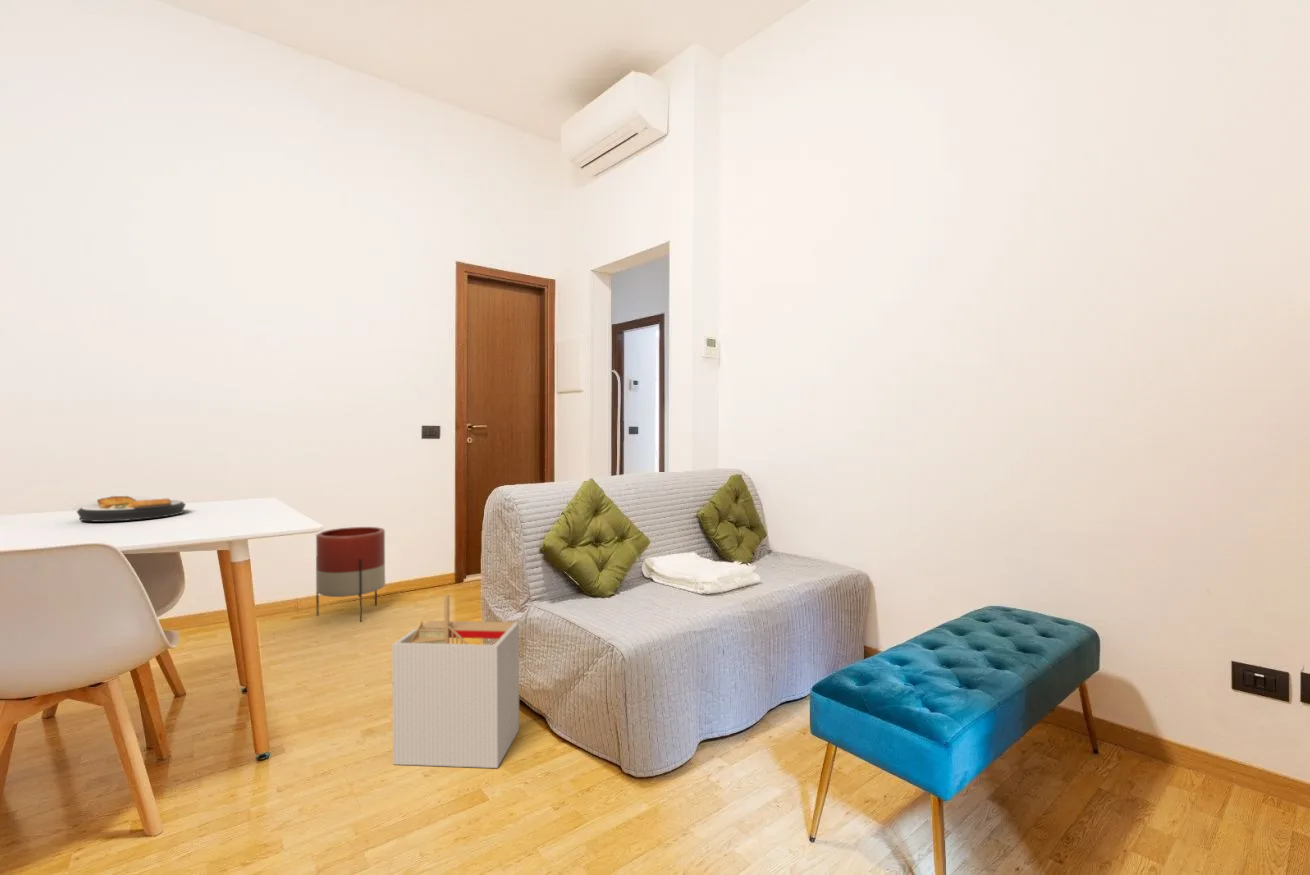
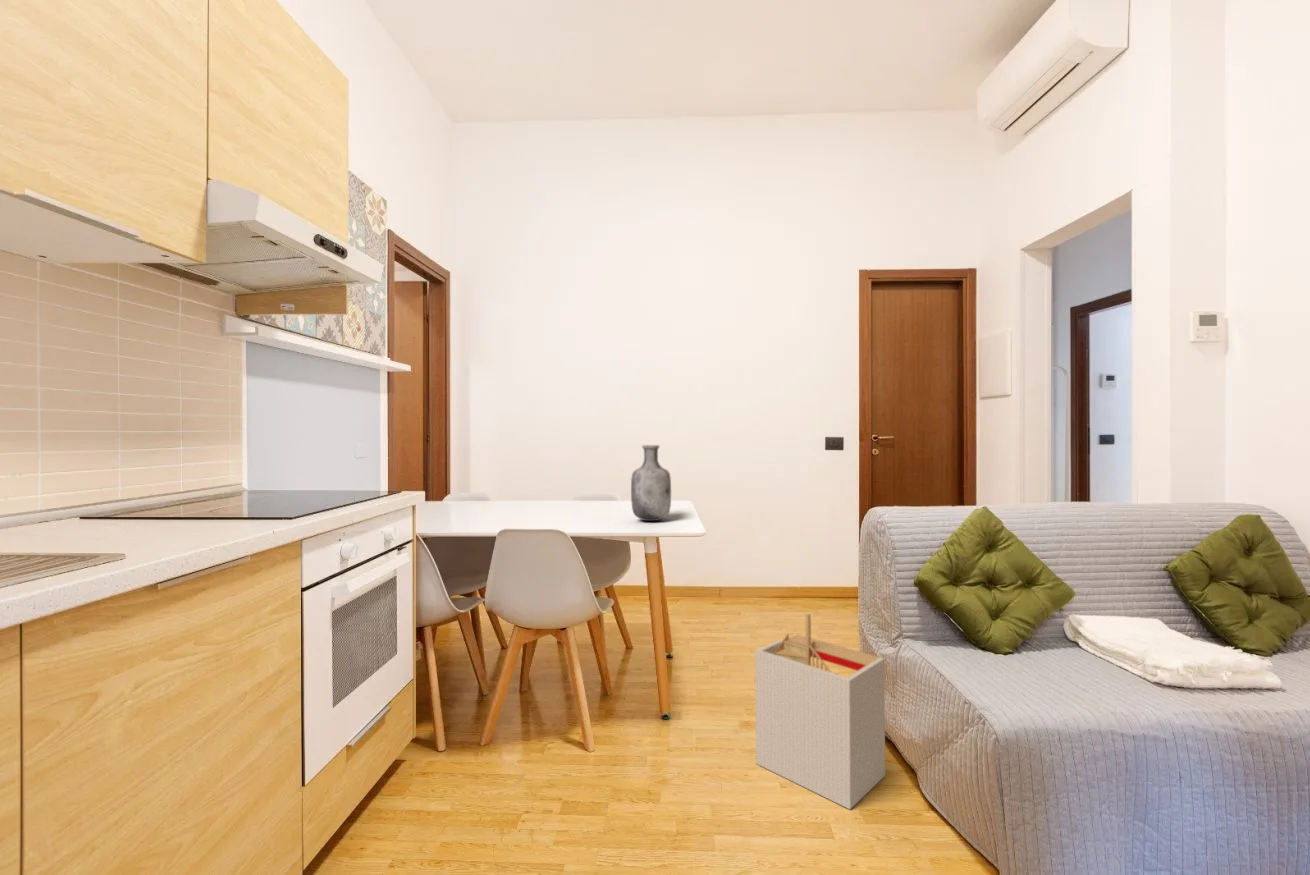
vase: none [208,427,267,521] -> present [631,445,671,521]
plate: present [77,496,185,521] -> none [568,493,629,512]
planter: present [316,527,385,622] -> none [736,529,792,616]

